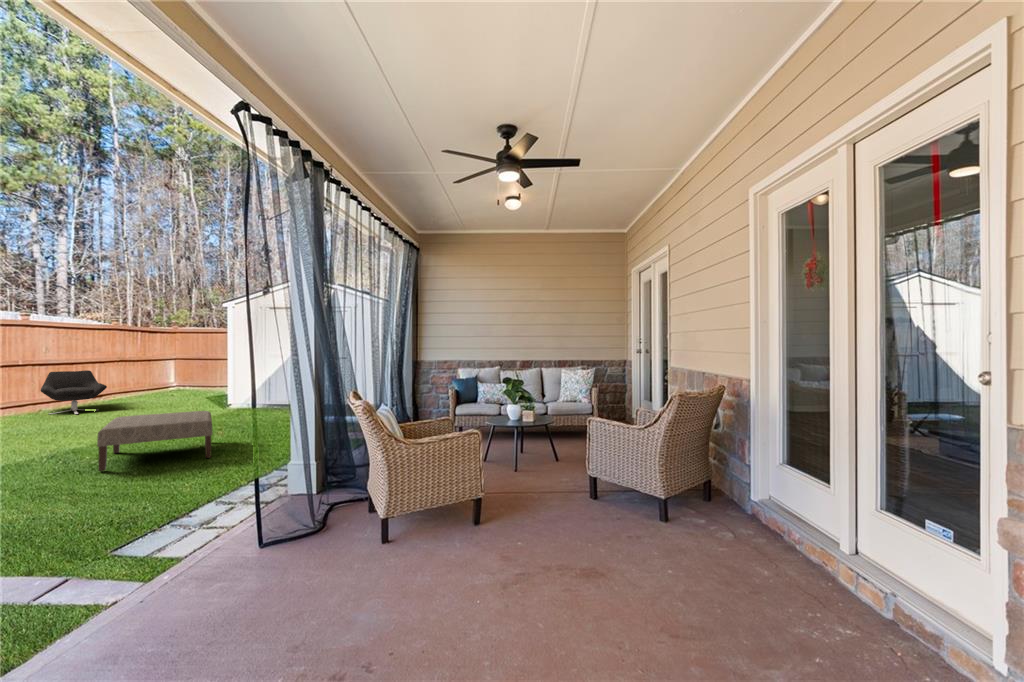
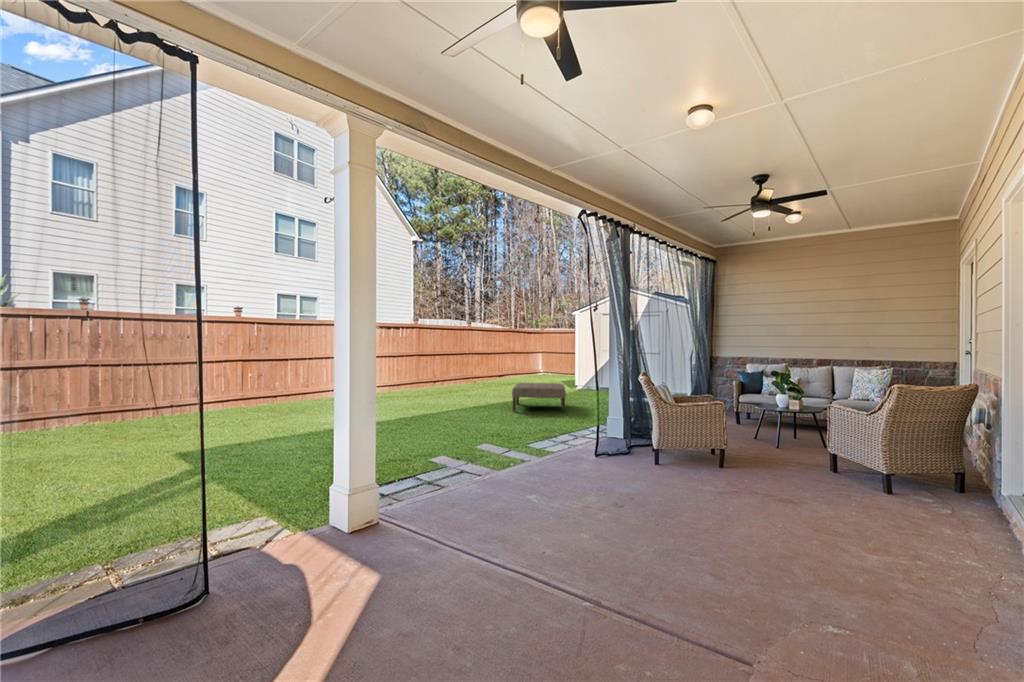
lounge chair: present [41,370,107,414] -> none [478,356,508,382]

